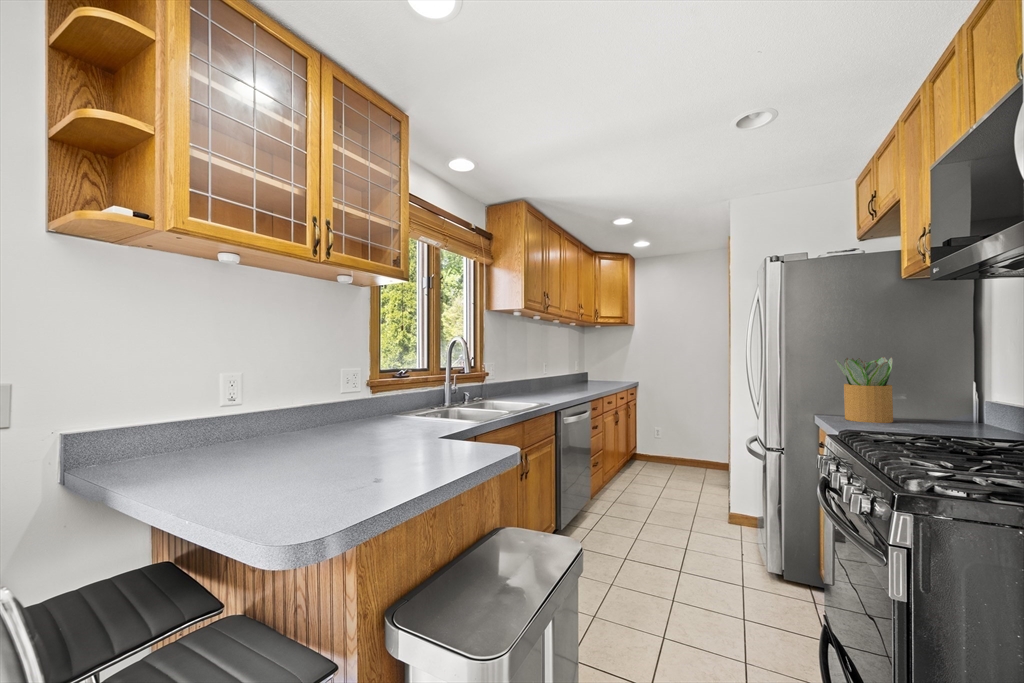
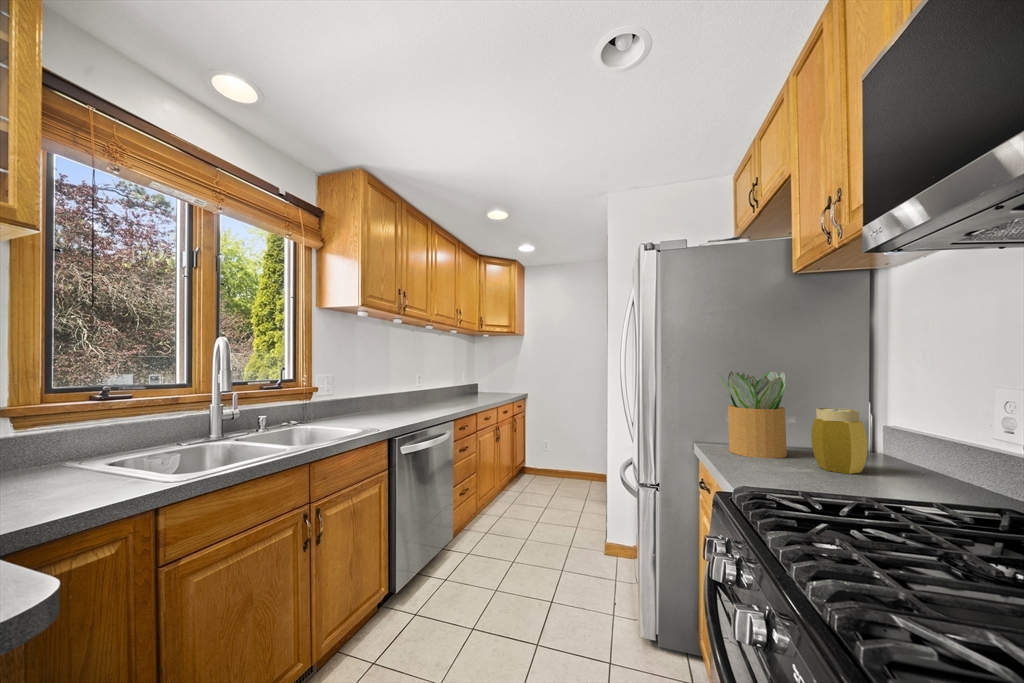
jar: none [910,384,953,430] -> present [811,408,867,474]

